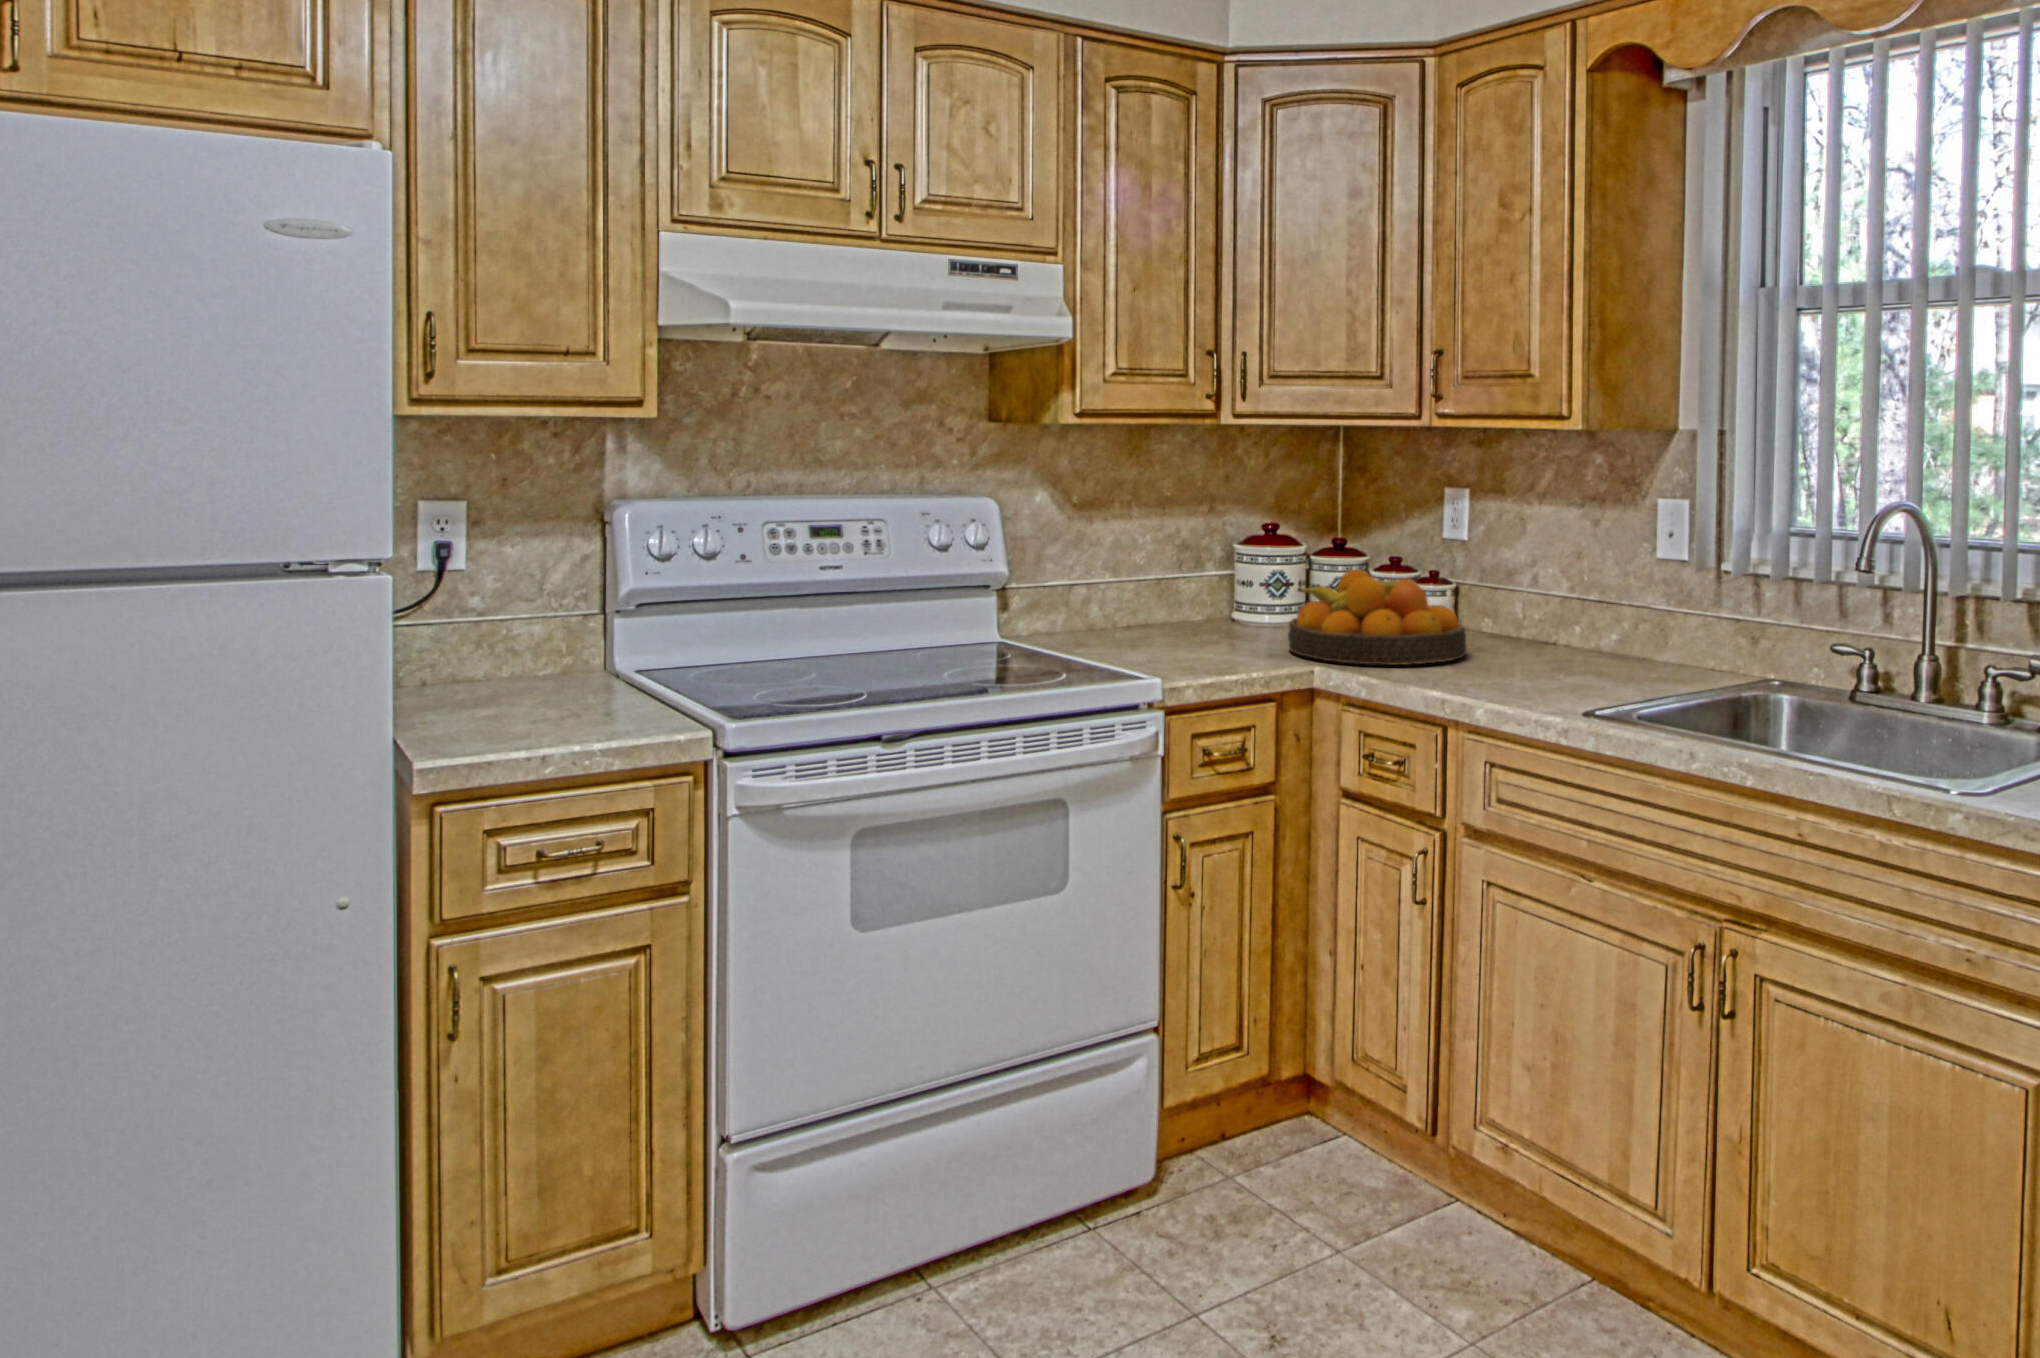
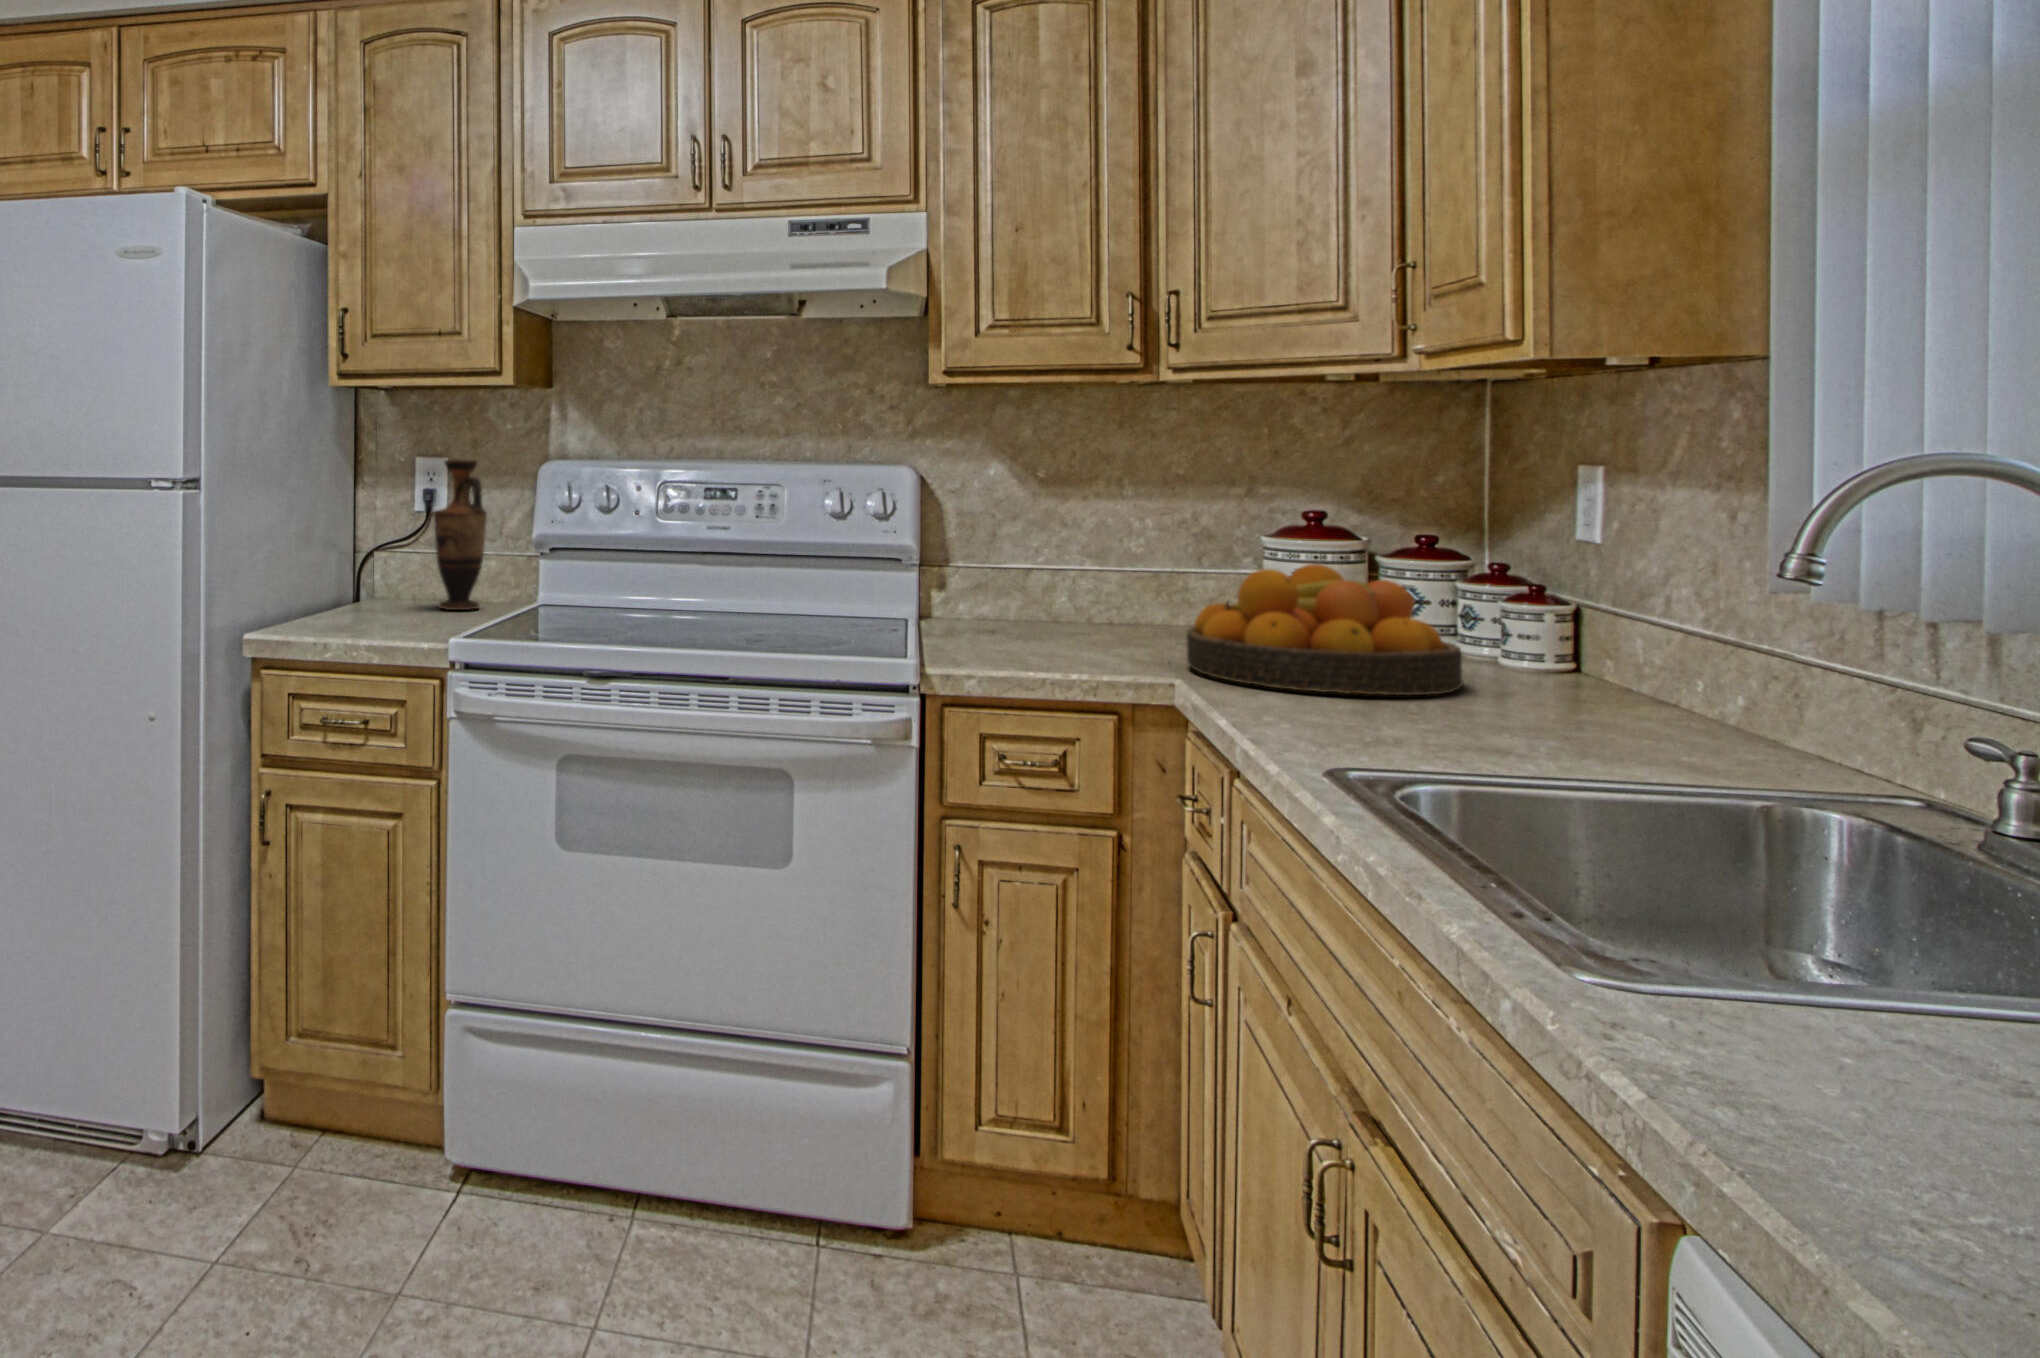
vase: none [501,505,574,693] -> present [434,460,487,610]

